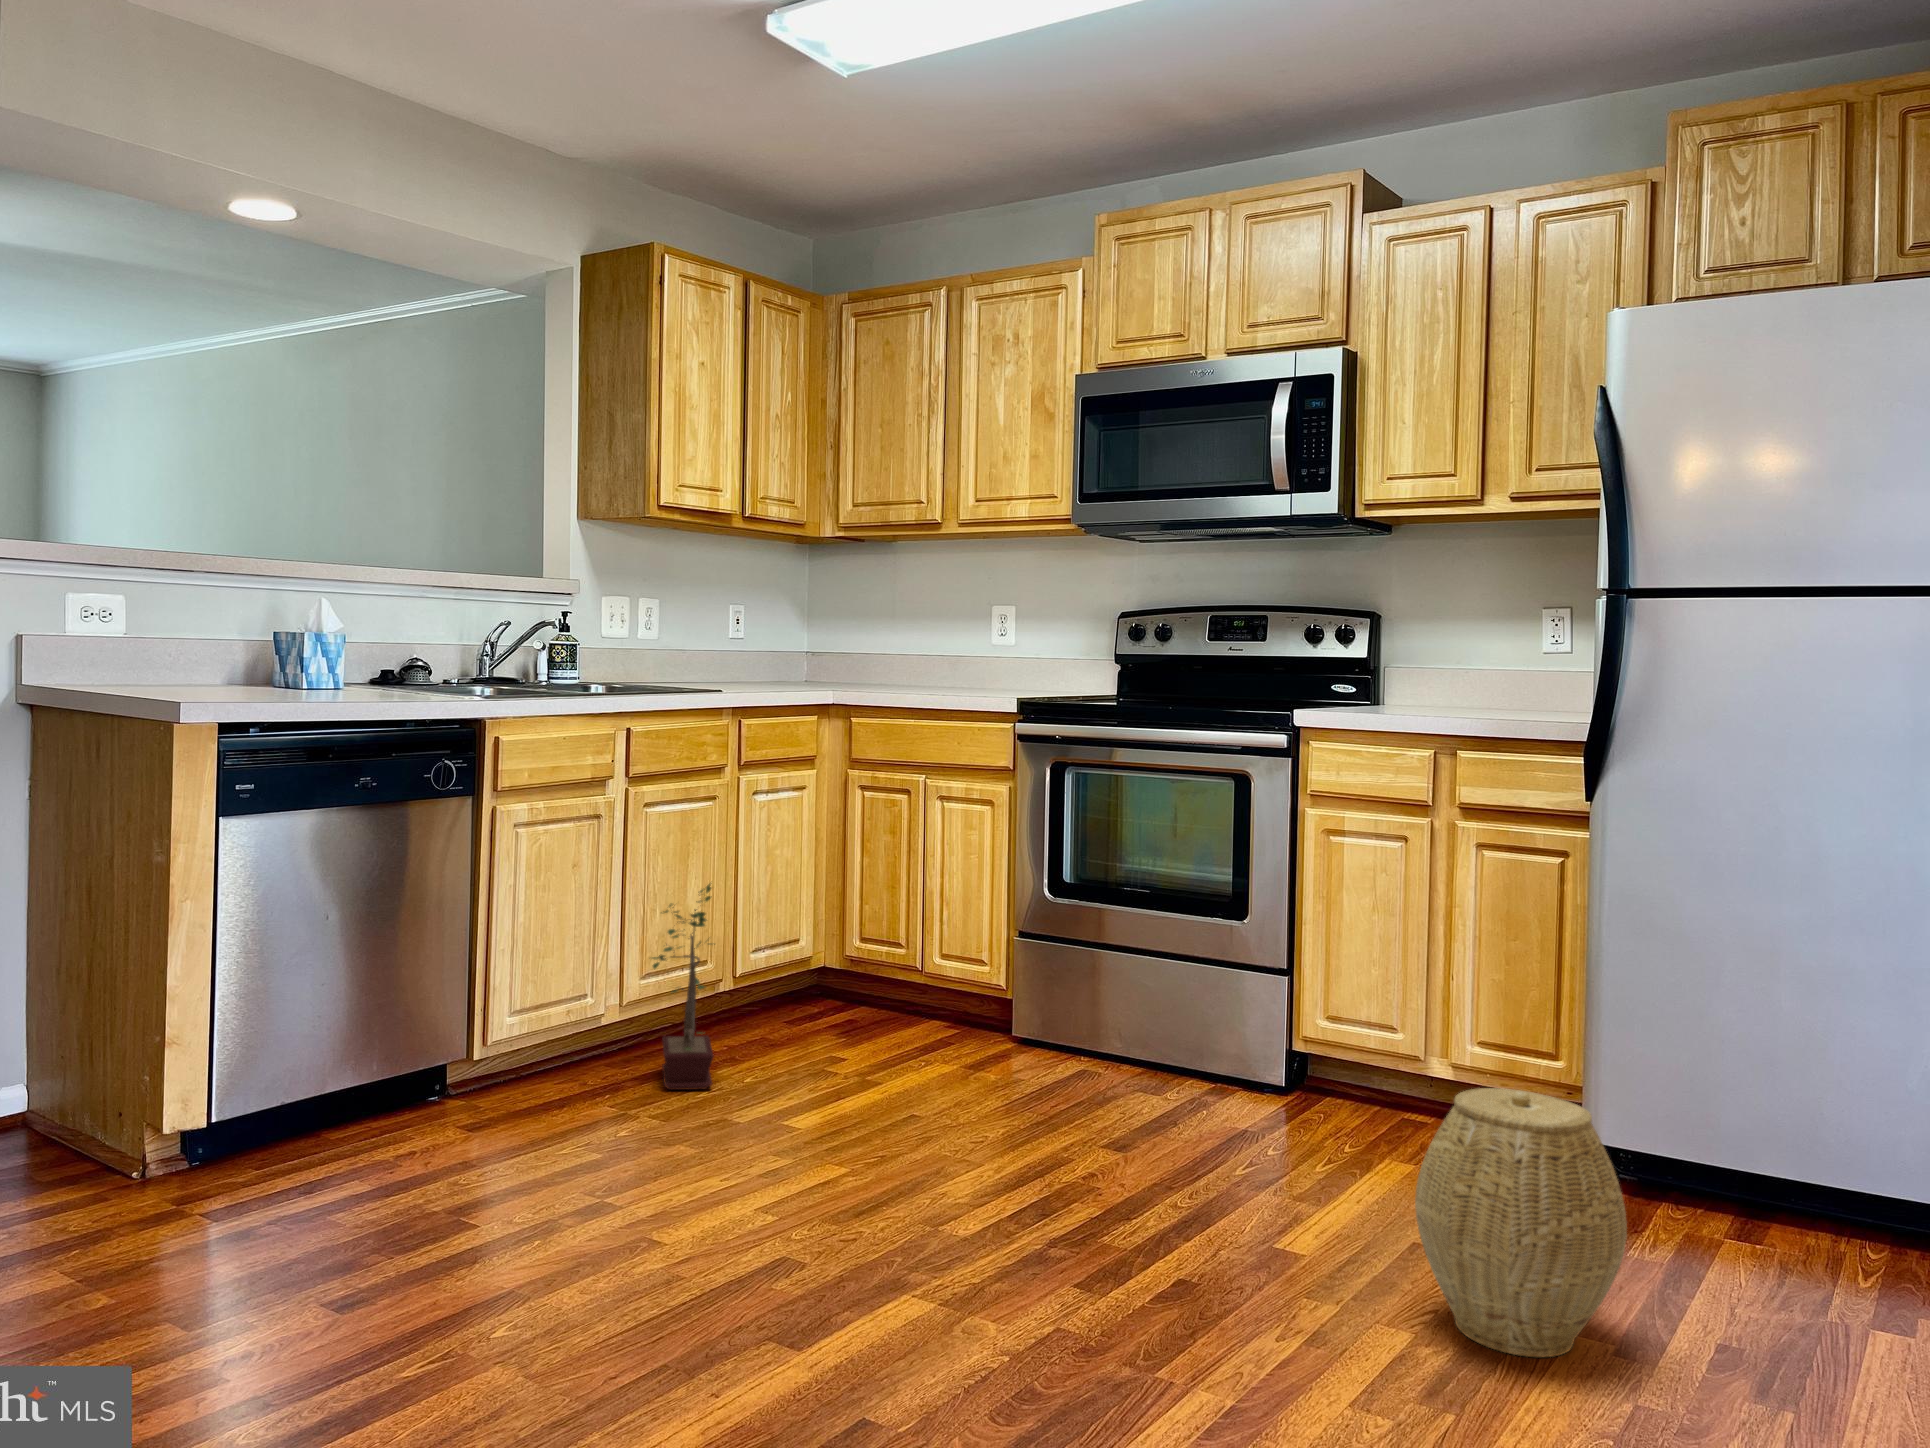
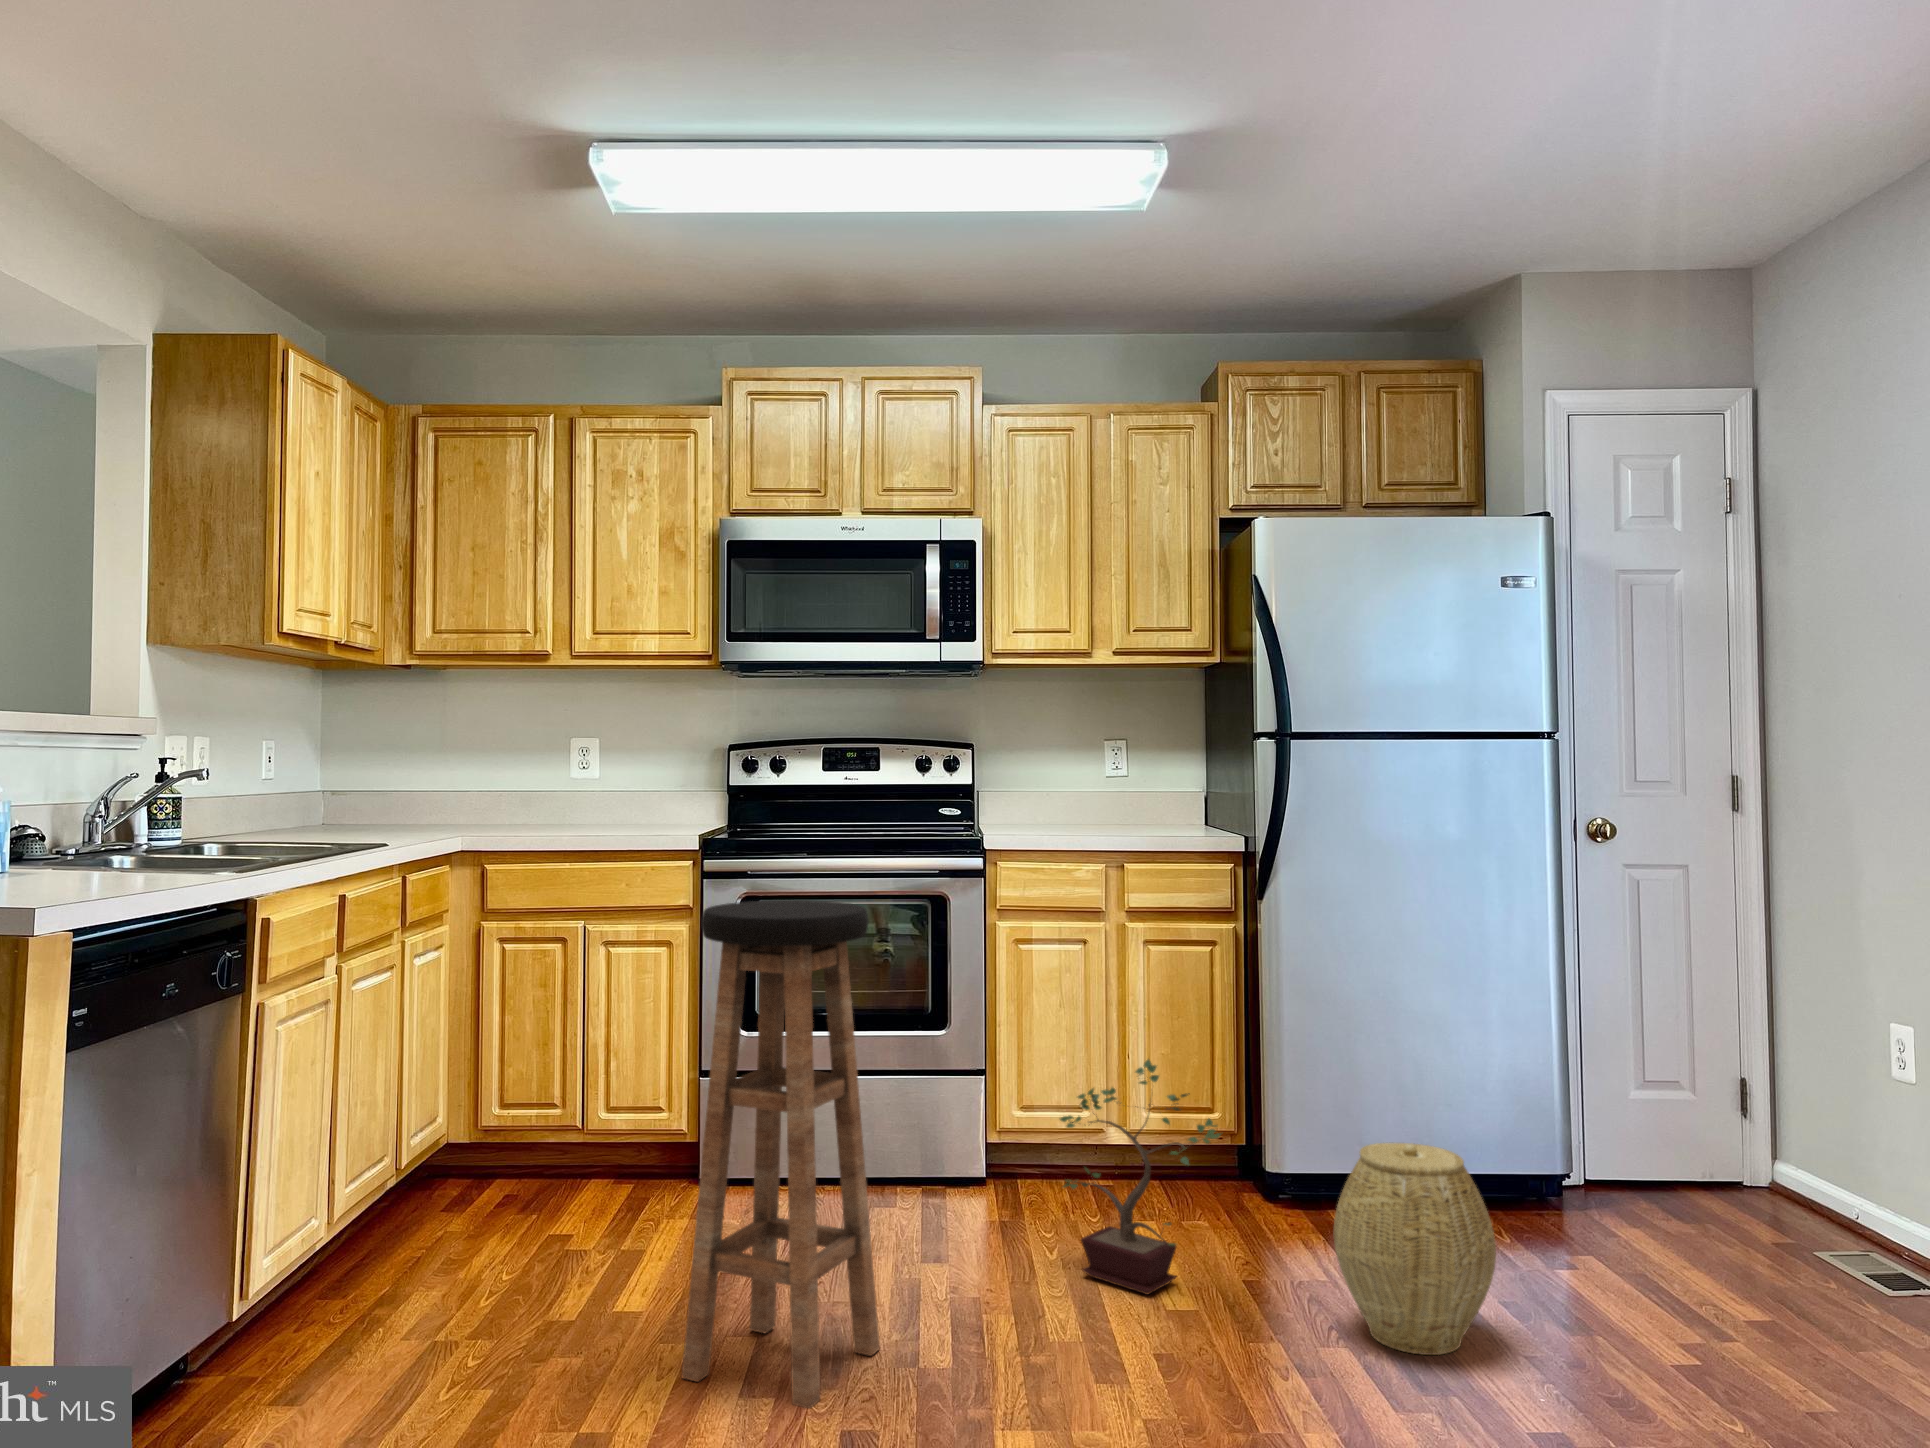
bar stool: none [752,733,937,1200] -> present [682,900,880,1408]
potted plant: present [652,883,713,1090] -> present [1060,1060,1221,1294]

